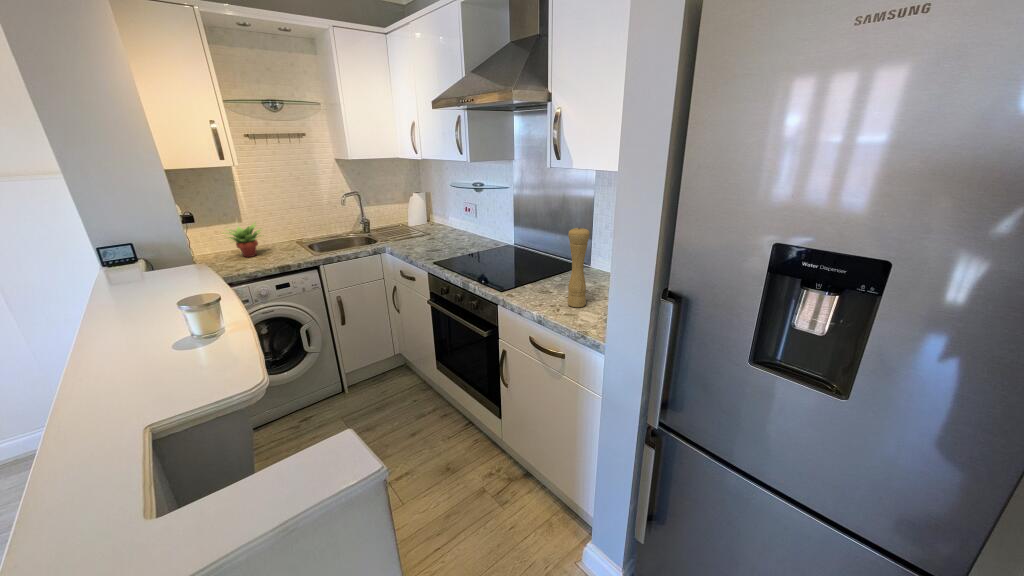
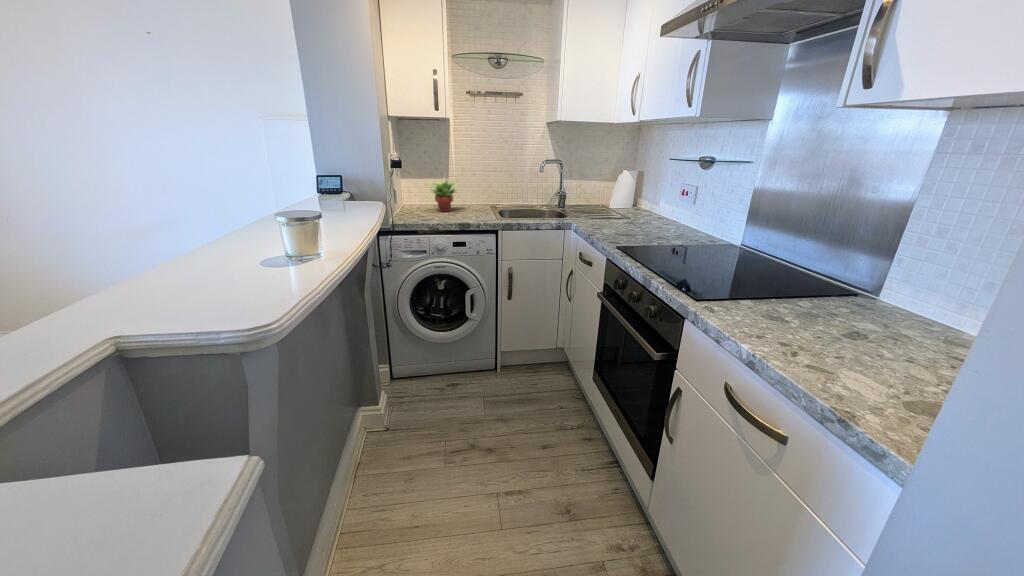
pepper mill: present [567,227,589,307] -> none [818,207,912,362]

